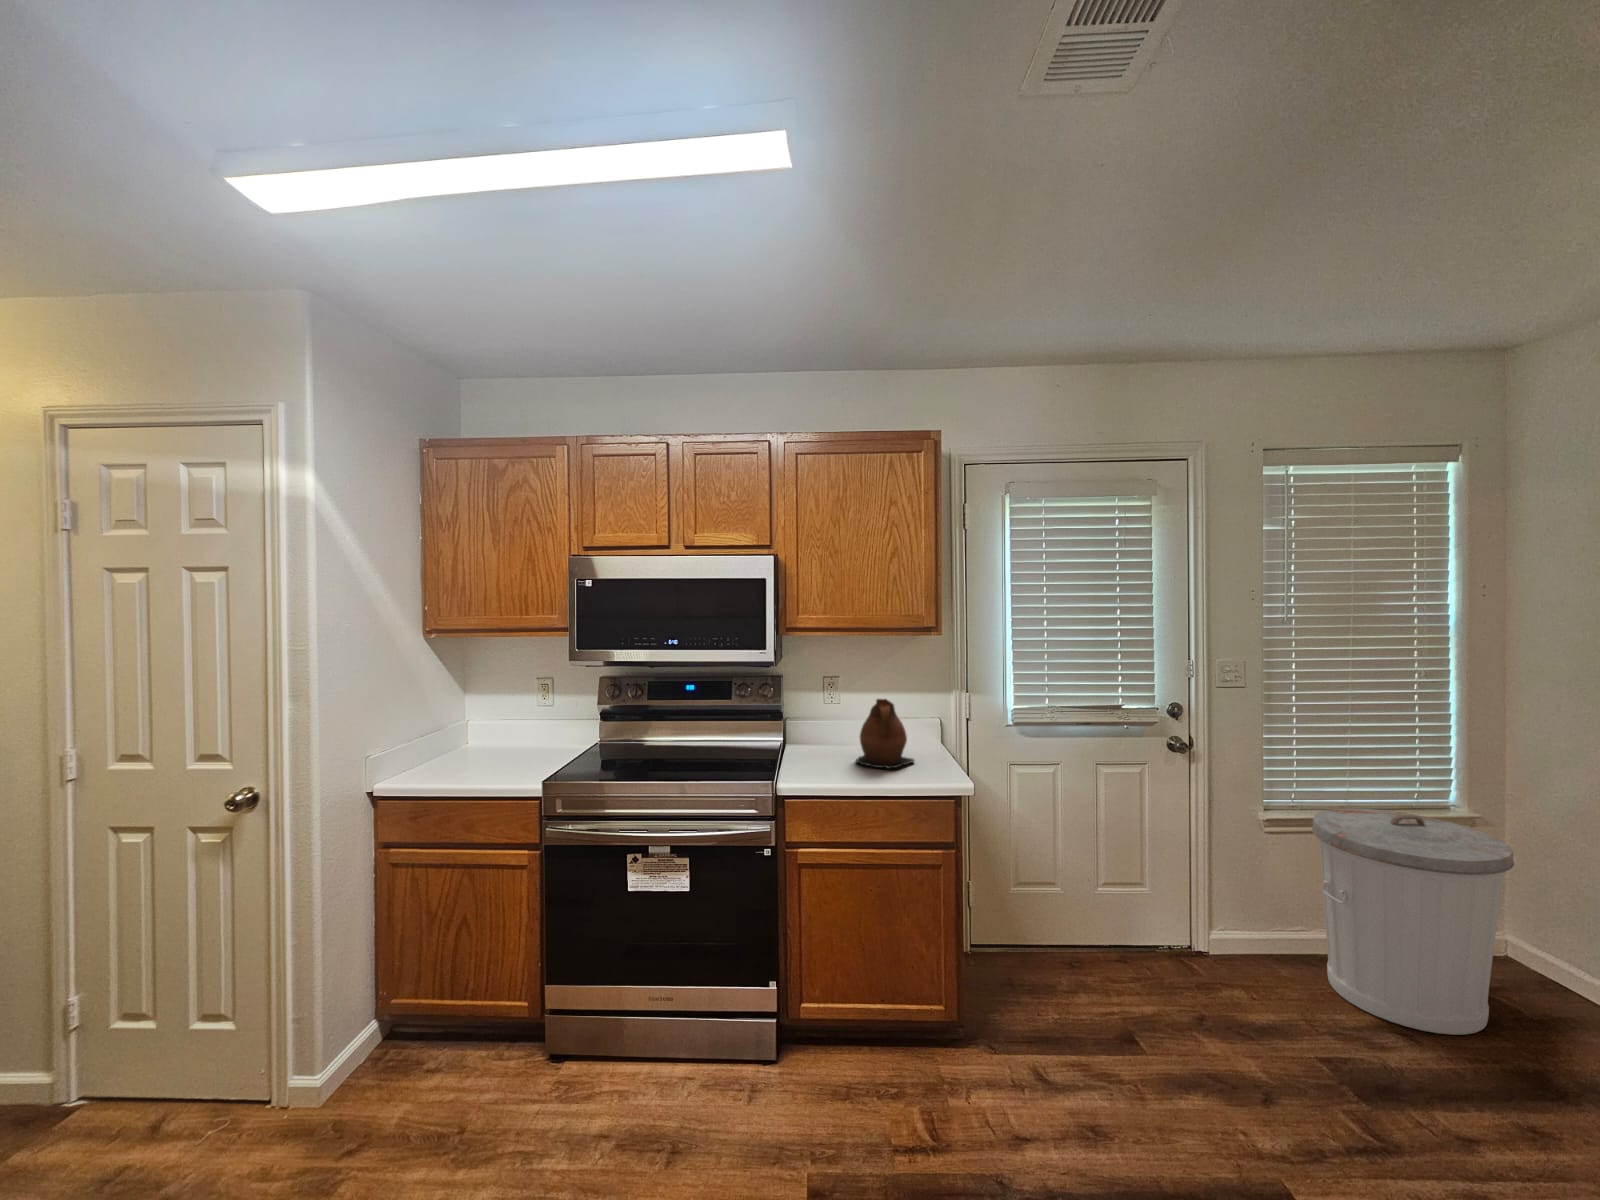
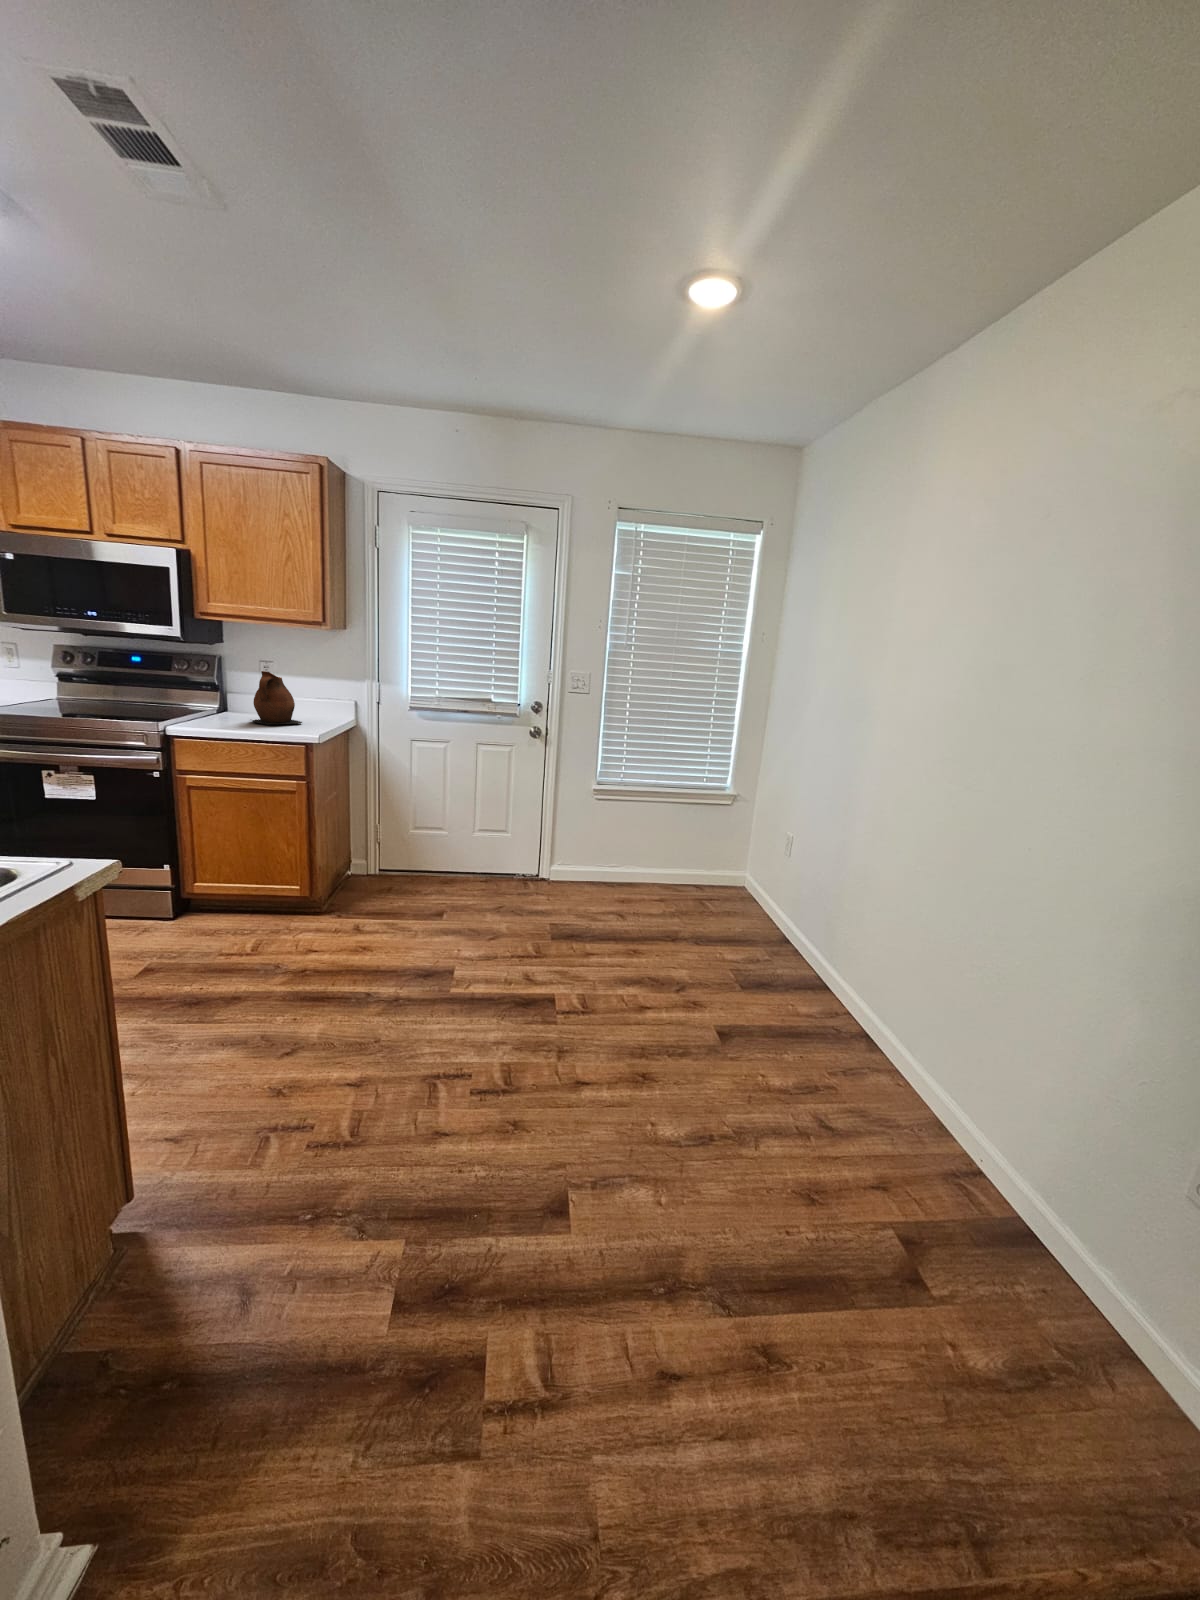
trash can: present [1312,808,1514,1035] -> none [608,785,715,922]

